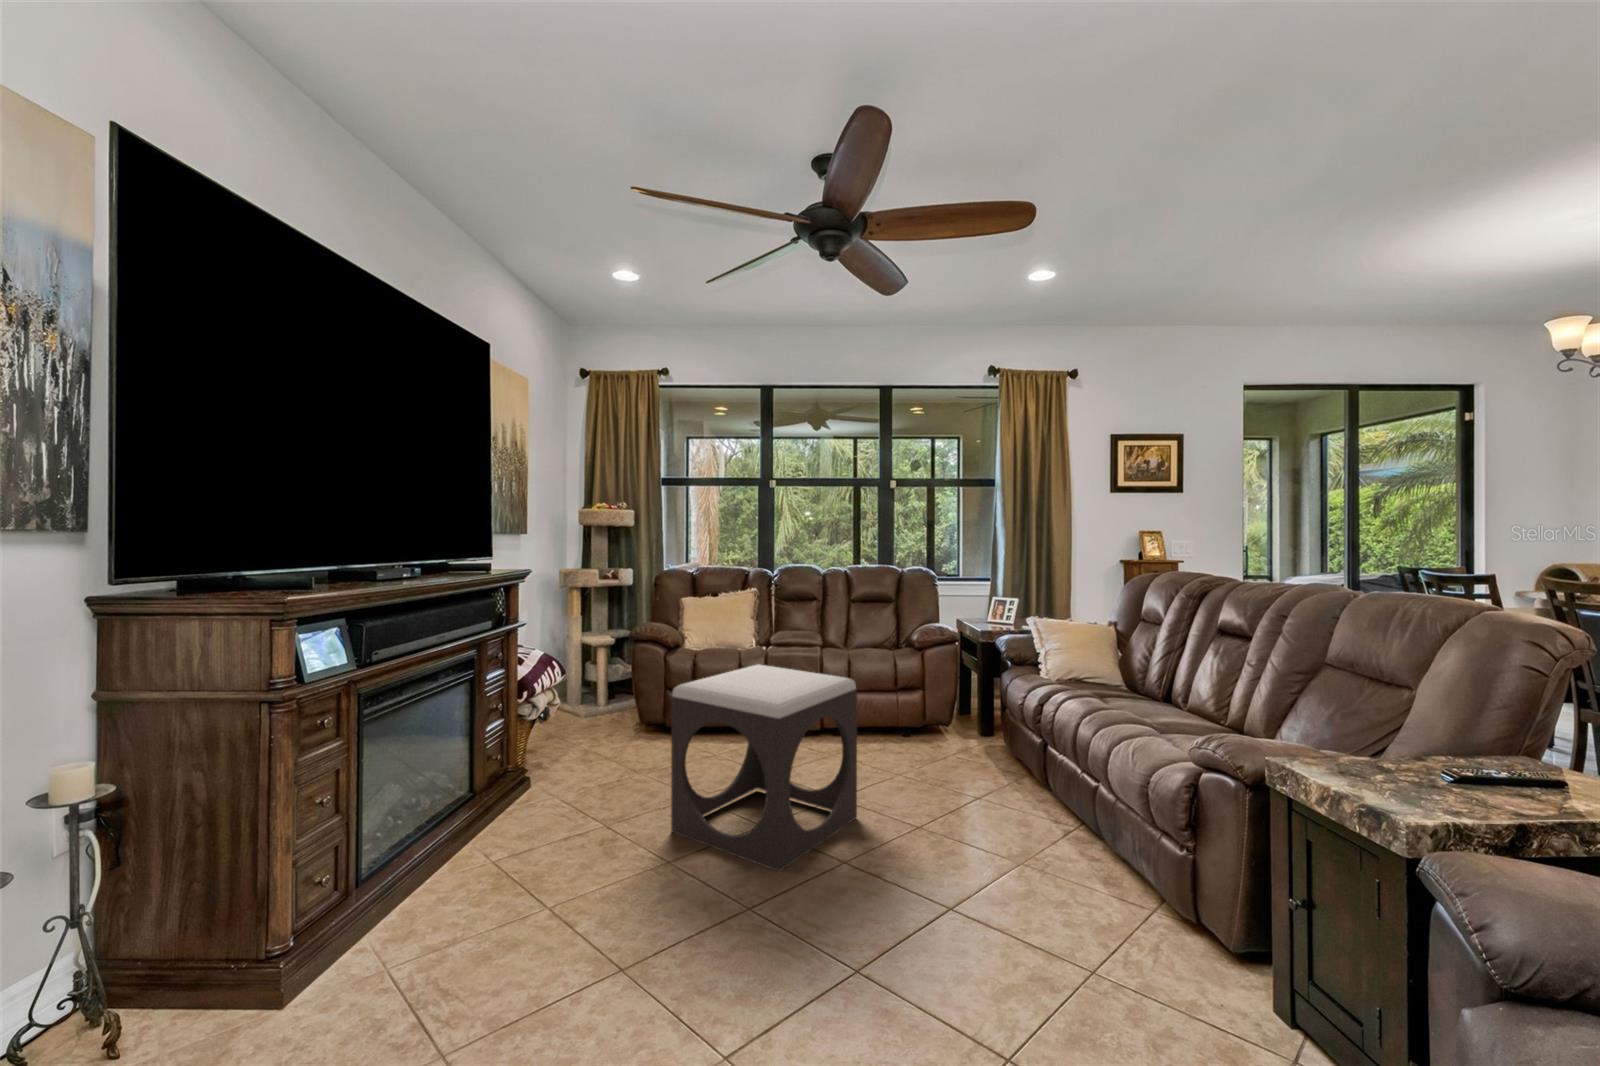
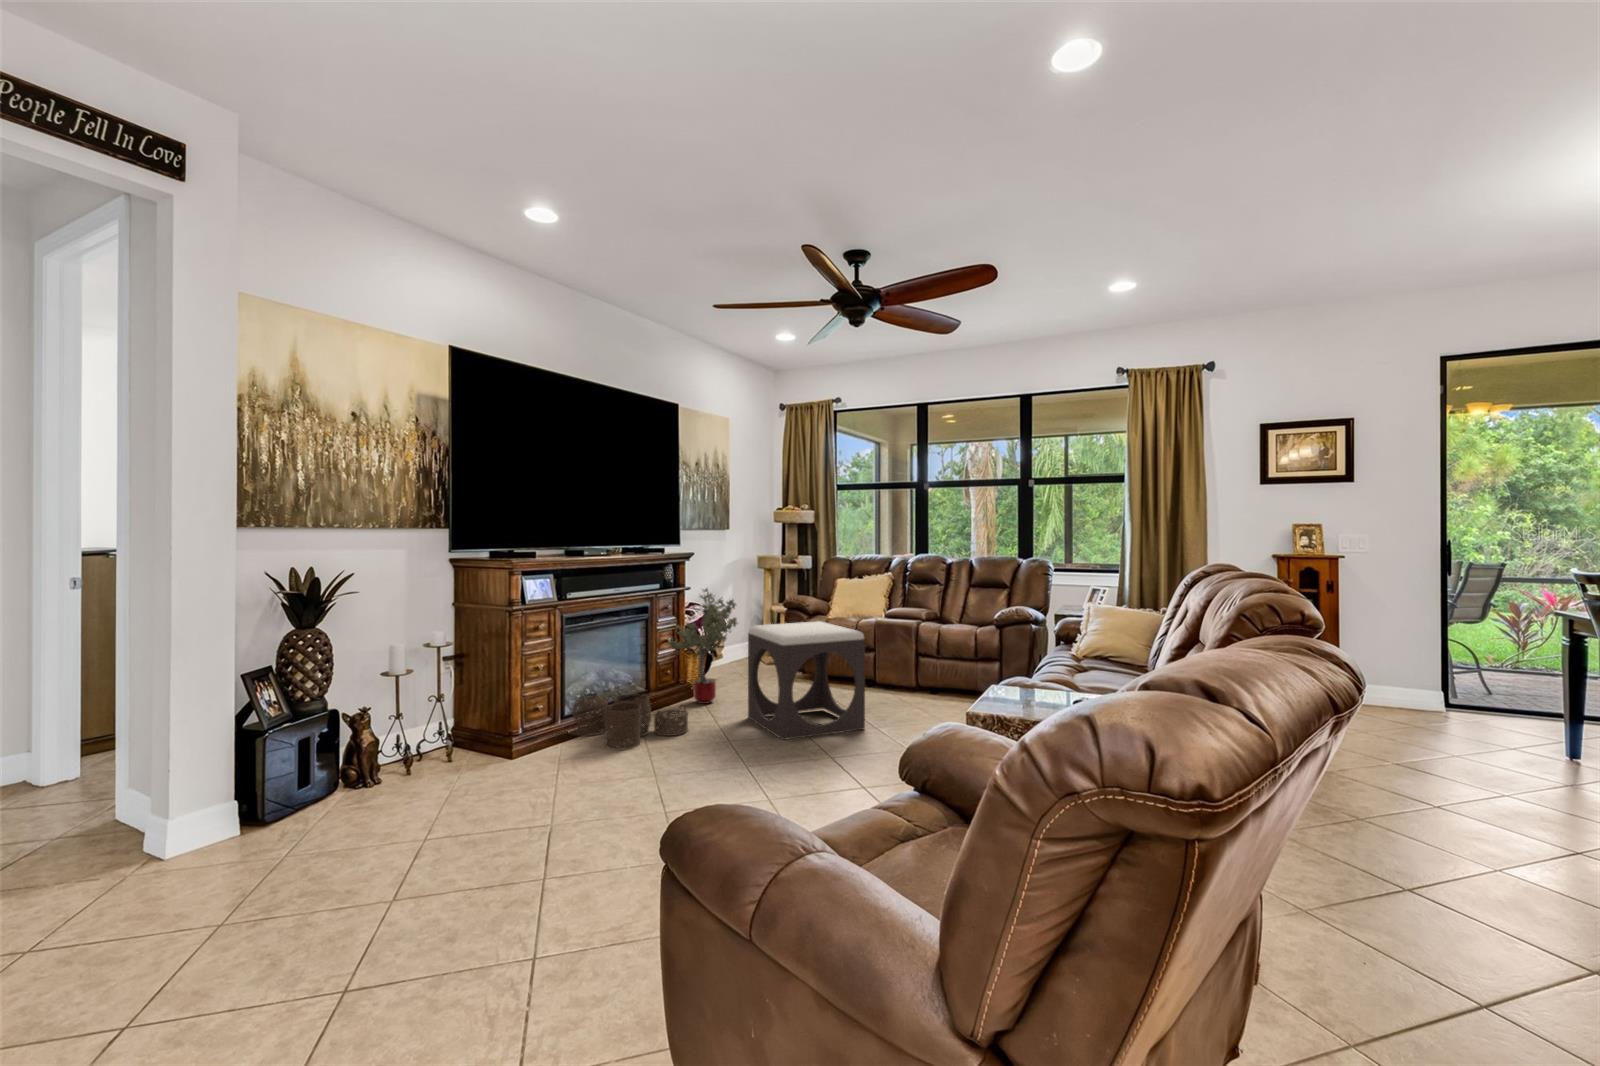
potted tree: none [502,624,610,815] -> present [669,588,737,704]
woven basket: none [343,843,608,999] -> present [570,693,688,750]

